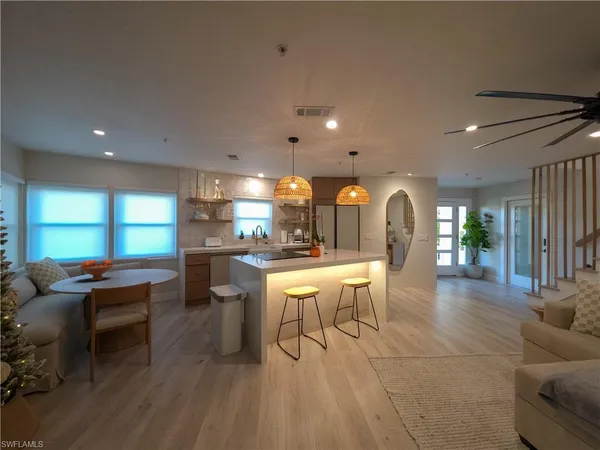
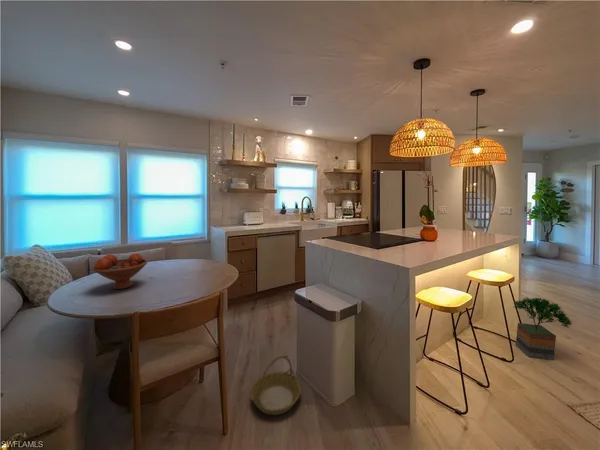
potted tree: none [367,296,395,340] -> present [514,297,572,360]
basket: none [168,326,202,360] -> present [250,356,301,415]

